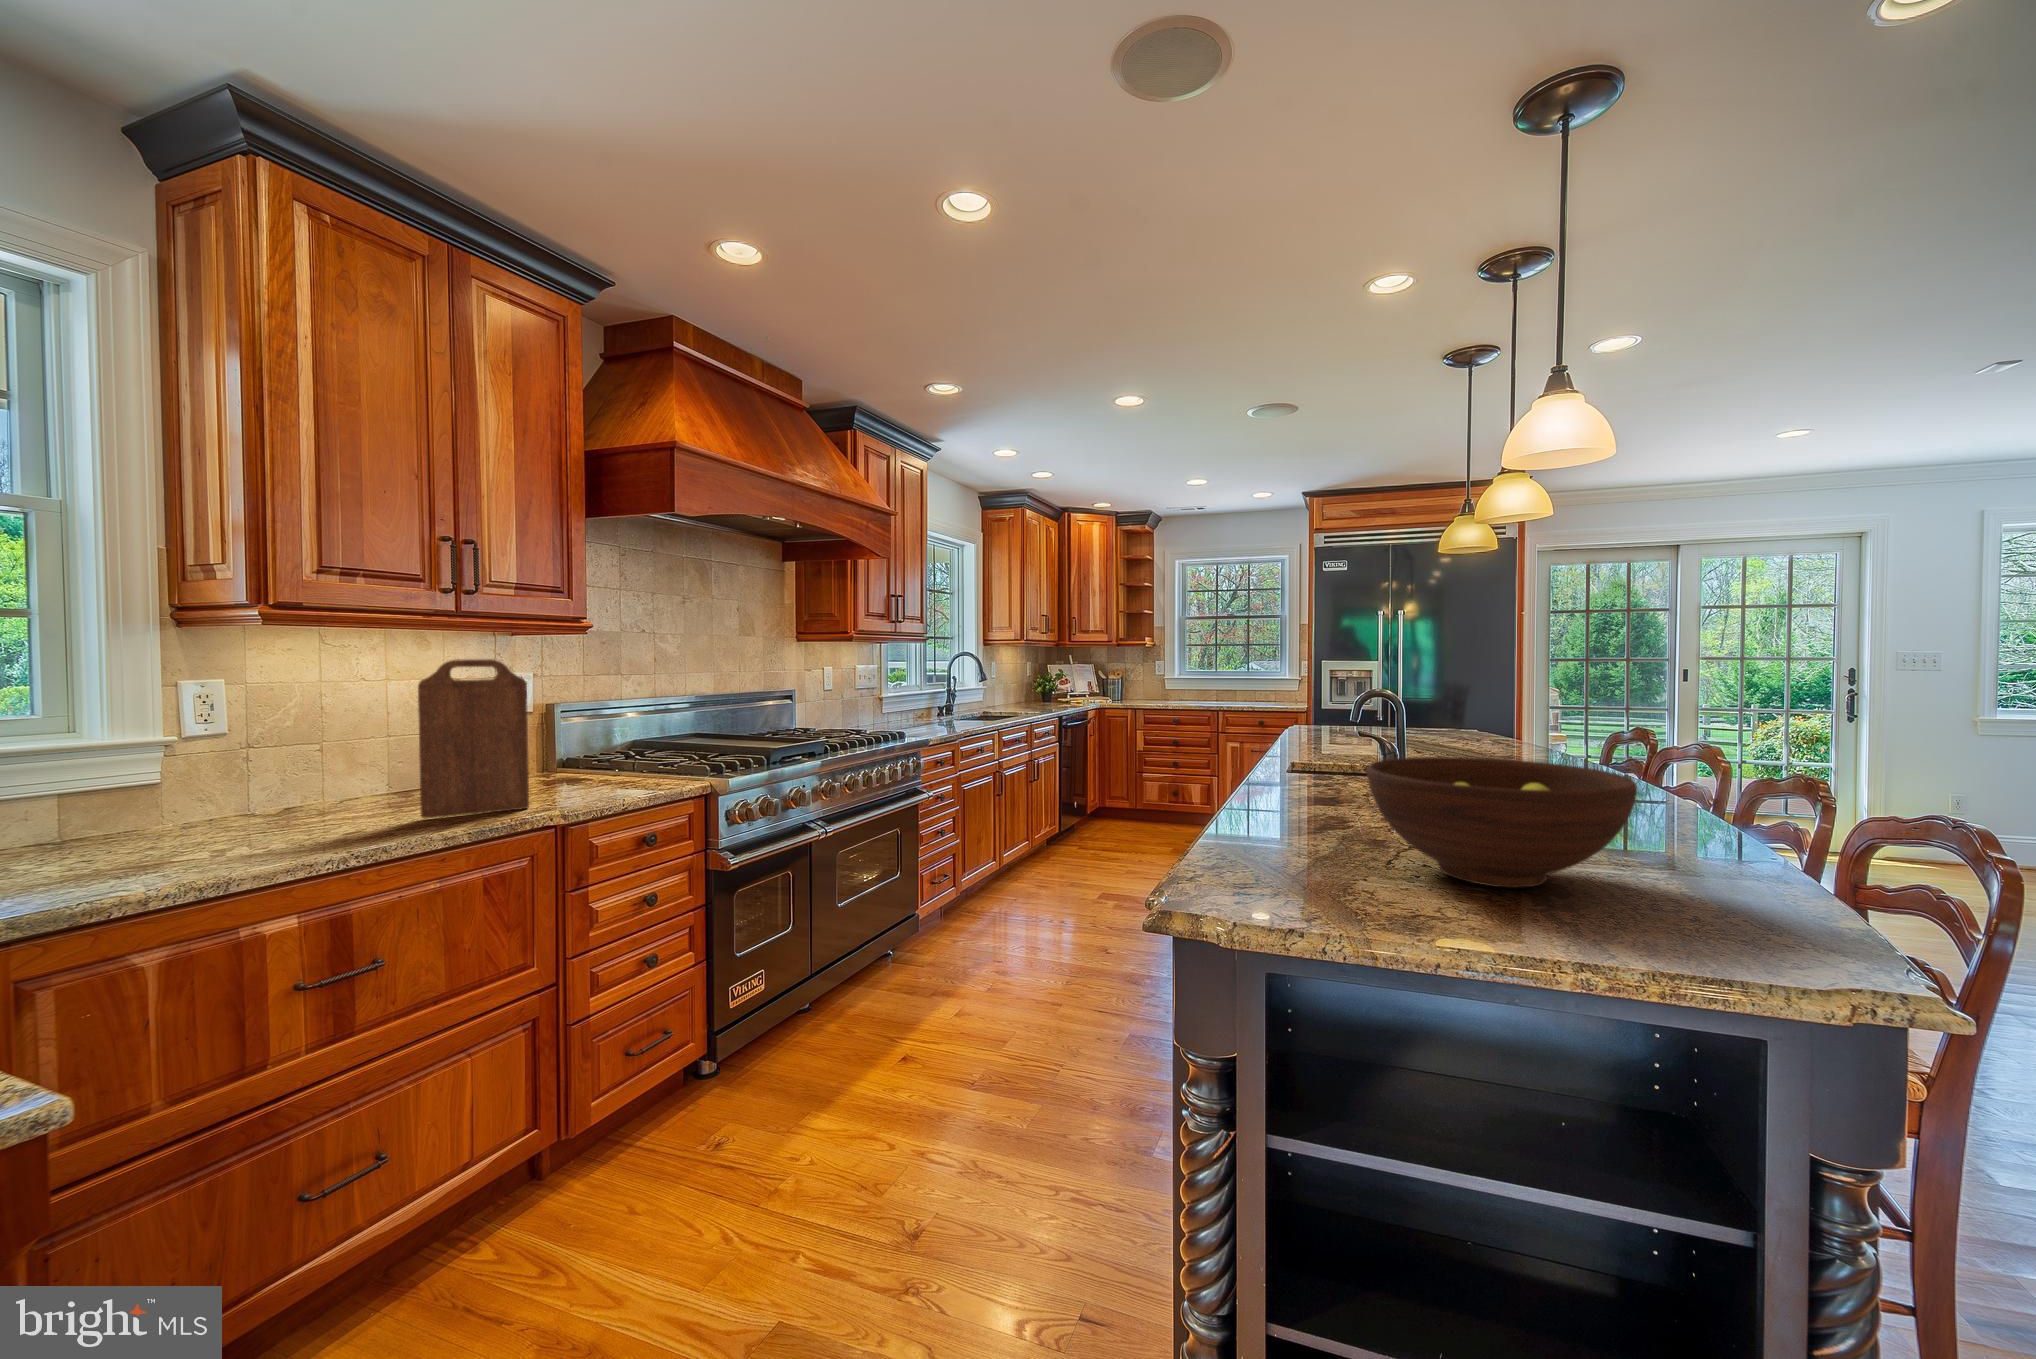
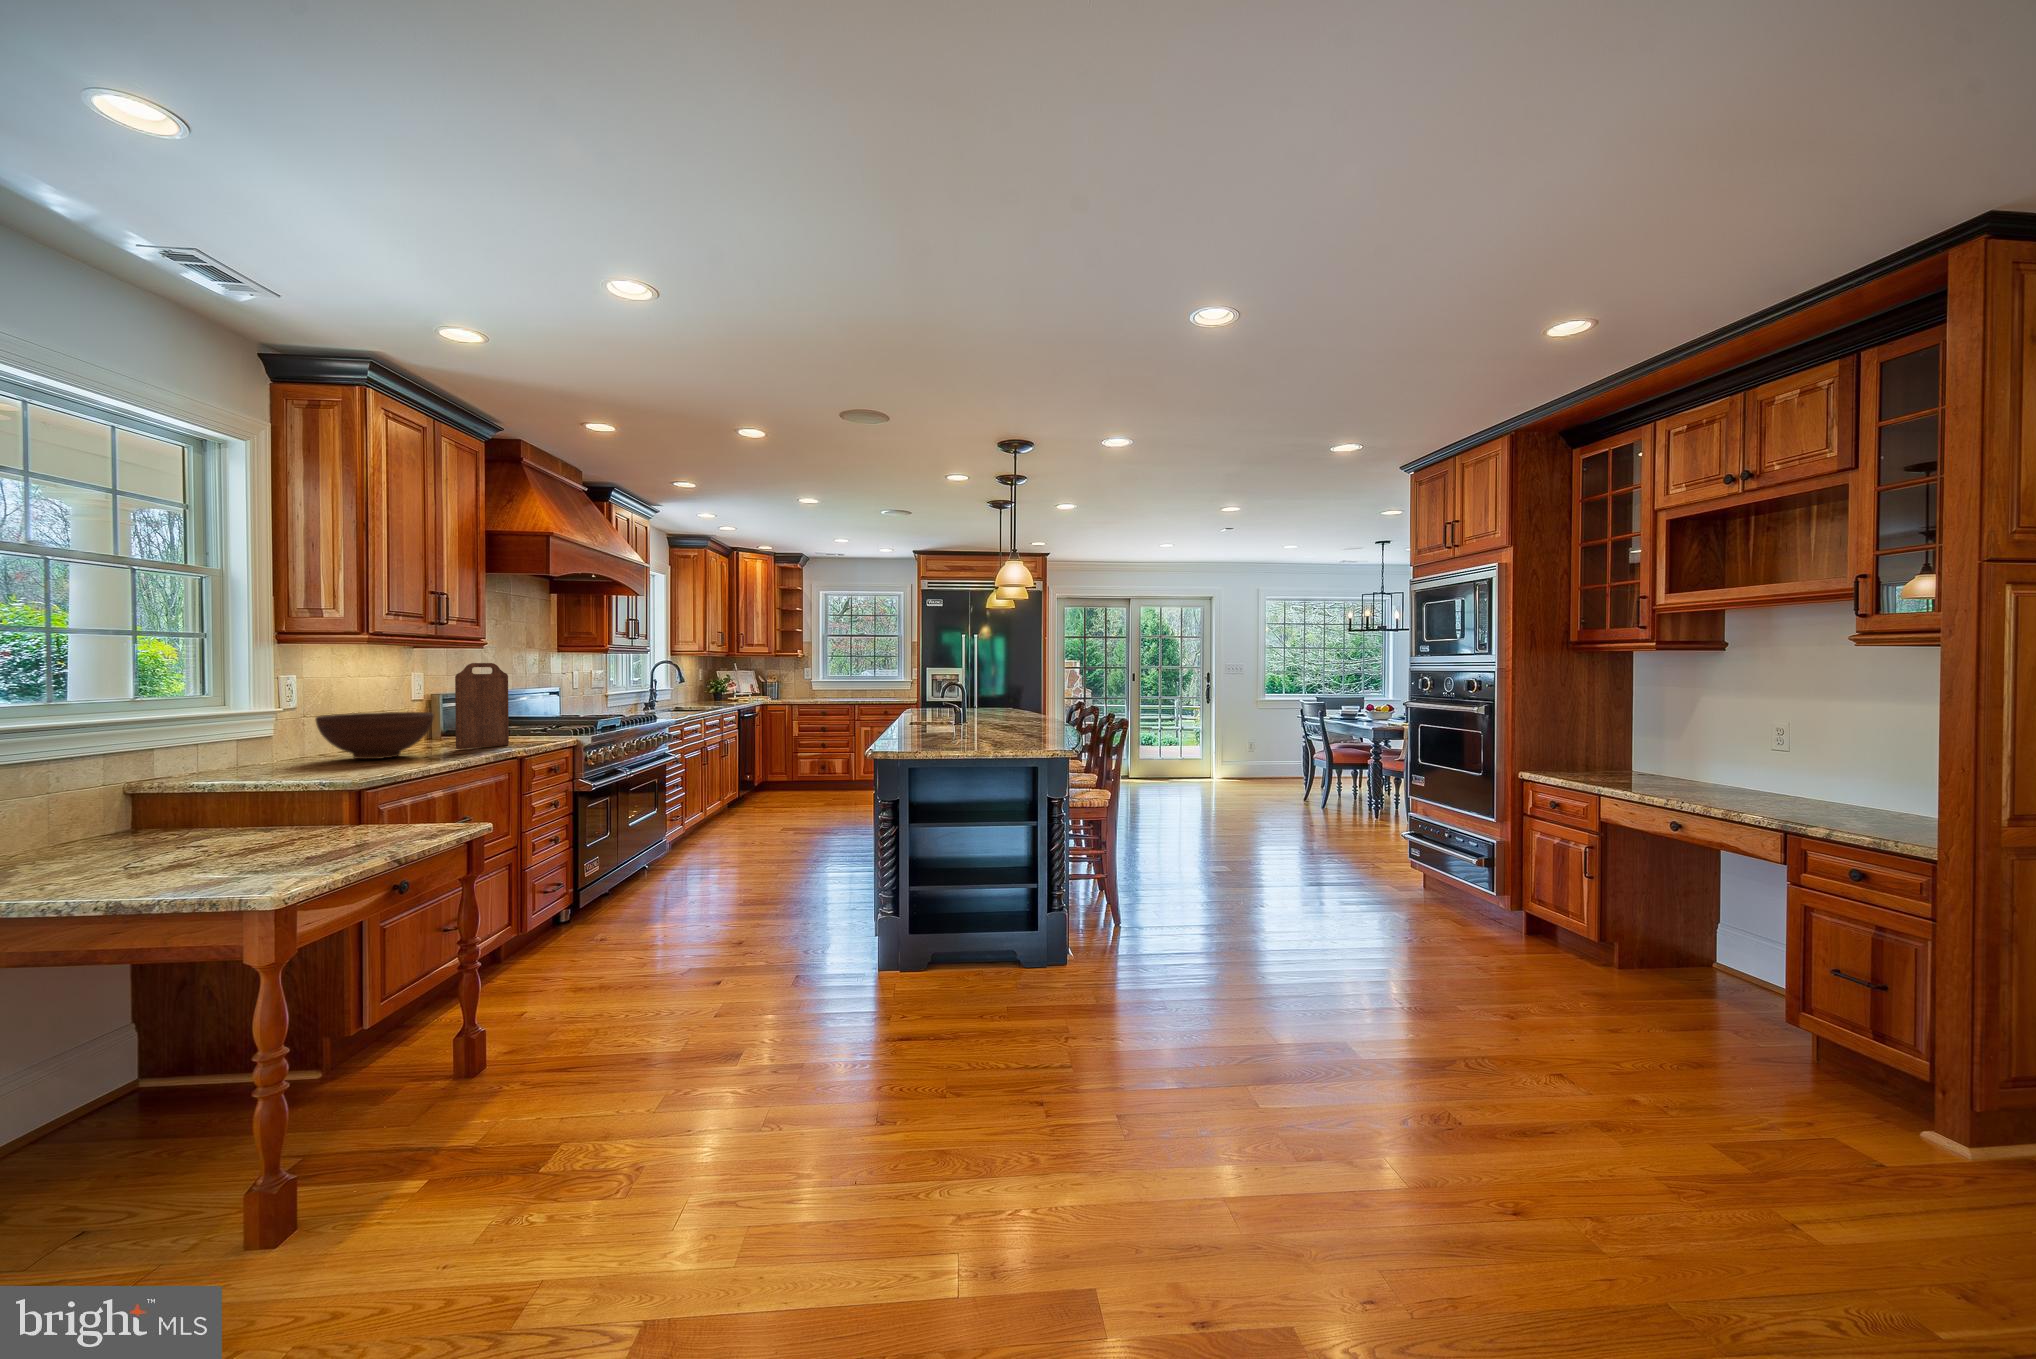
fruit bowl: present [1367,757,1637,888] -> present [316,712,434,759]

